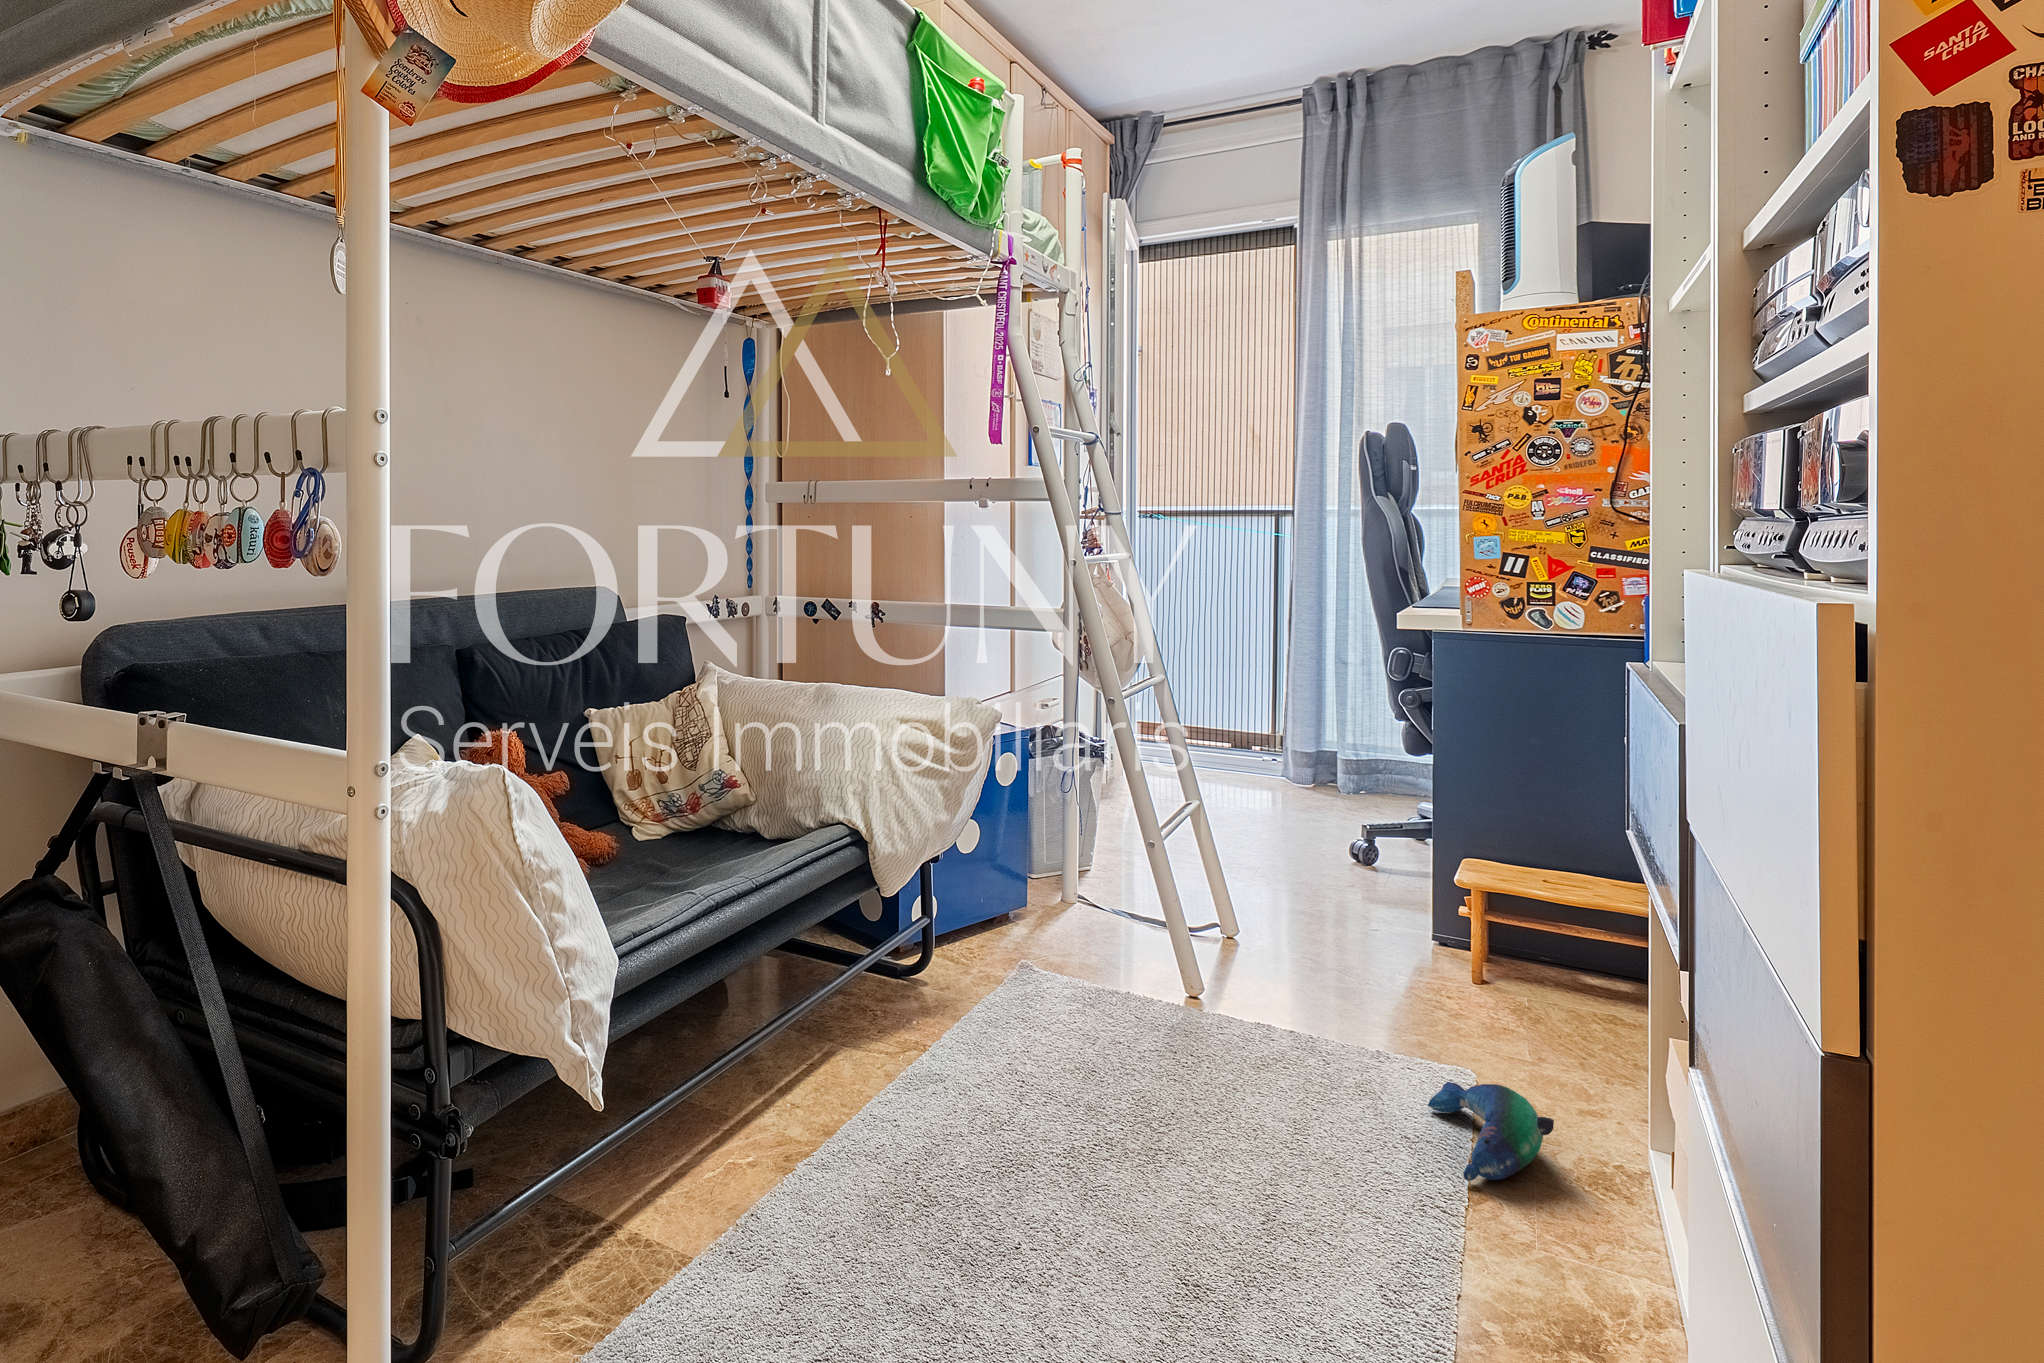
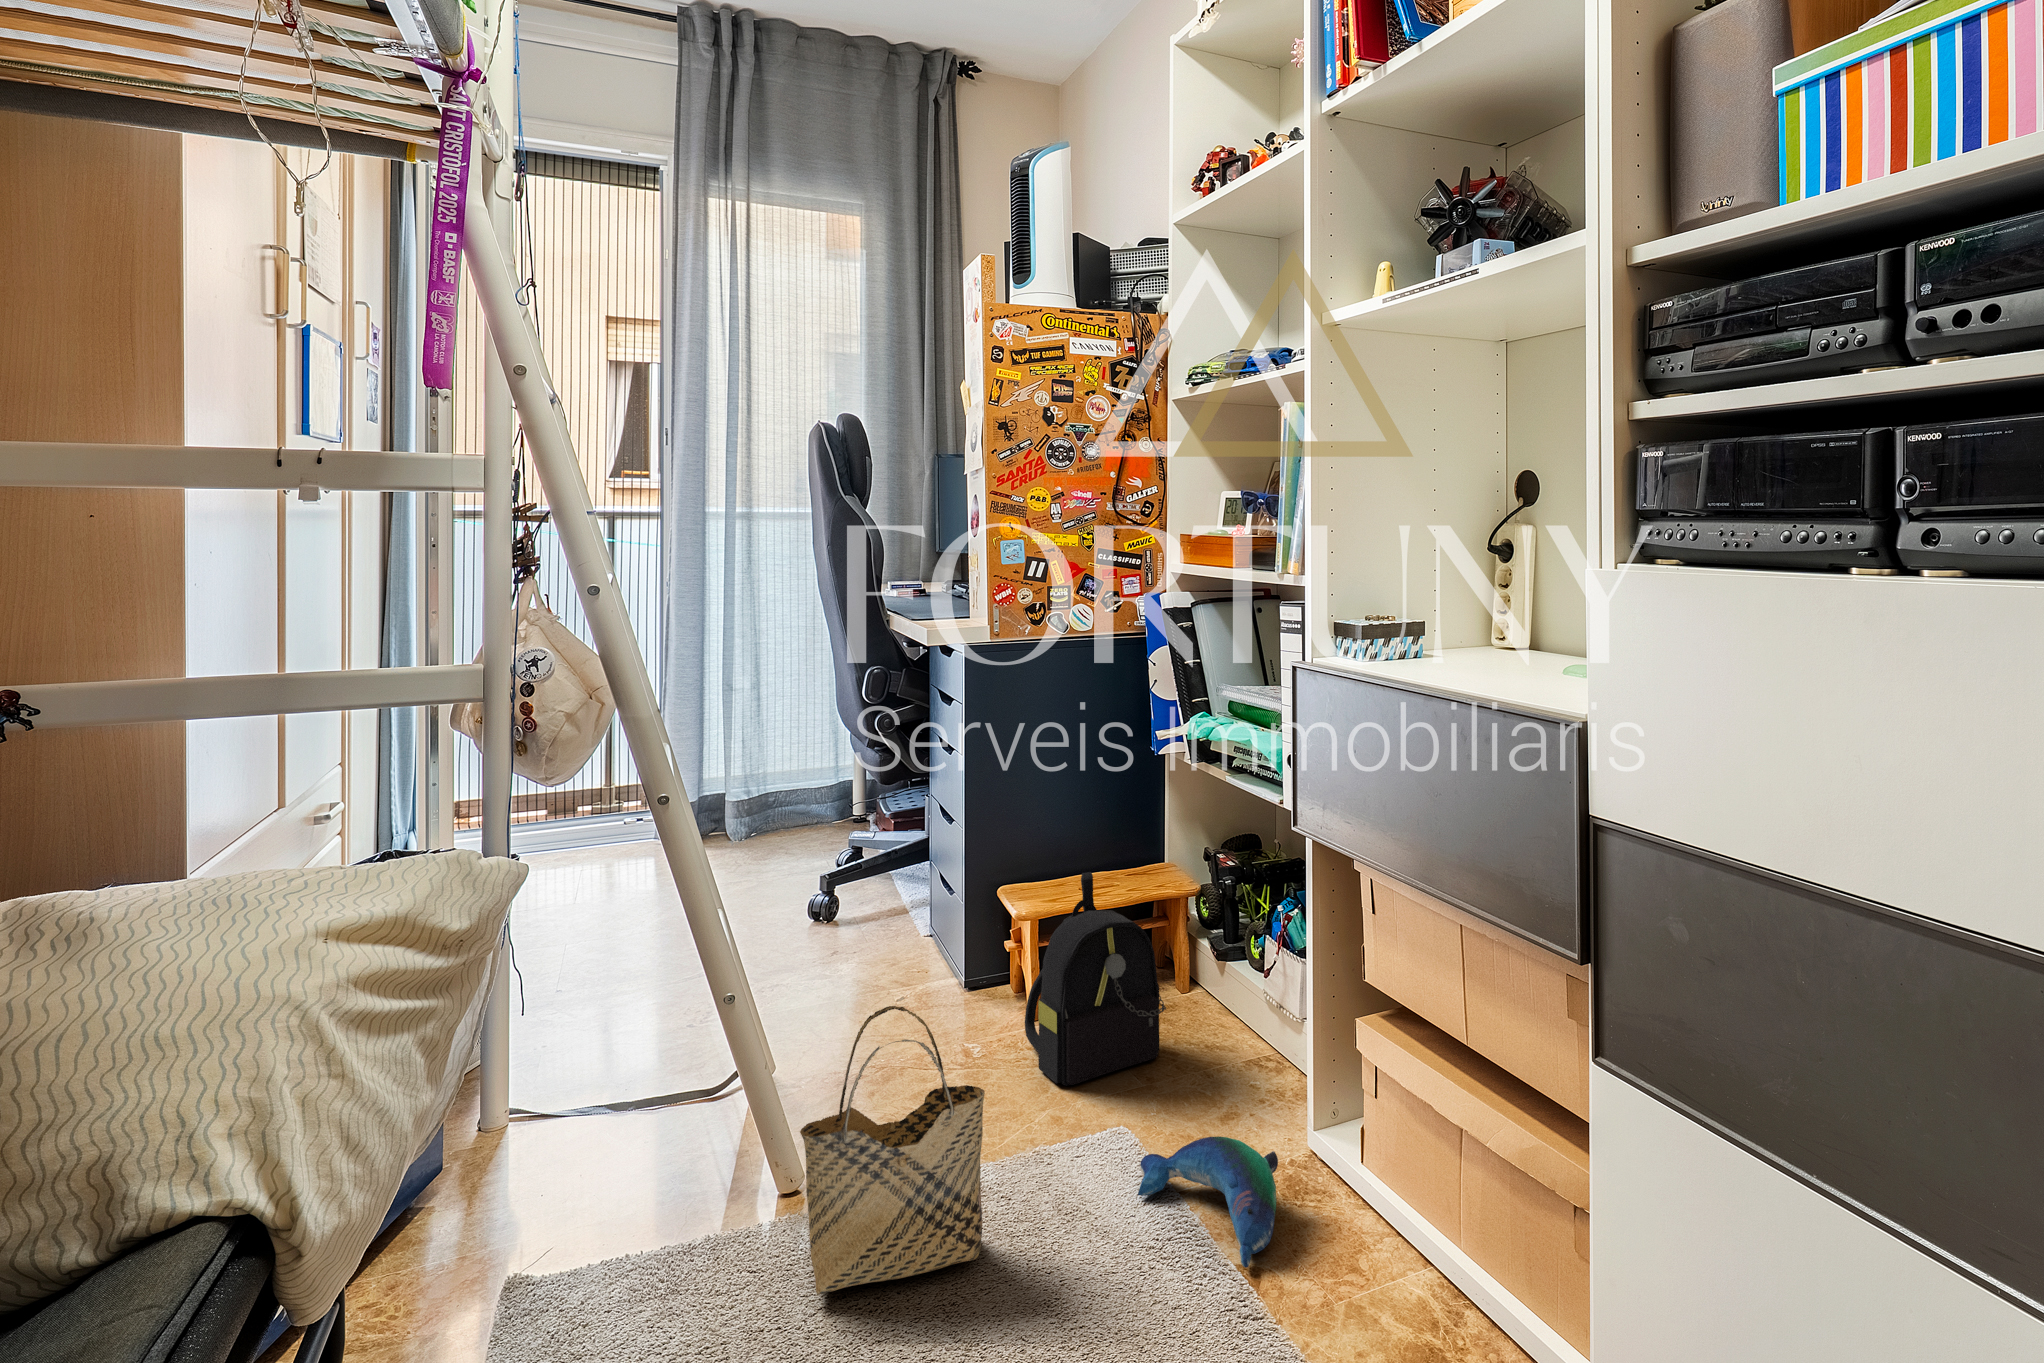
backpack: none [1437,851,1574,1045] -> present [1025,872,1166,1086]
woven basket: none [1152,875,1288,1075] -> present [800,1006,985,1295]

